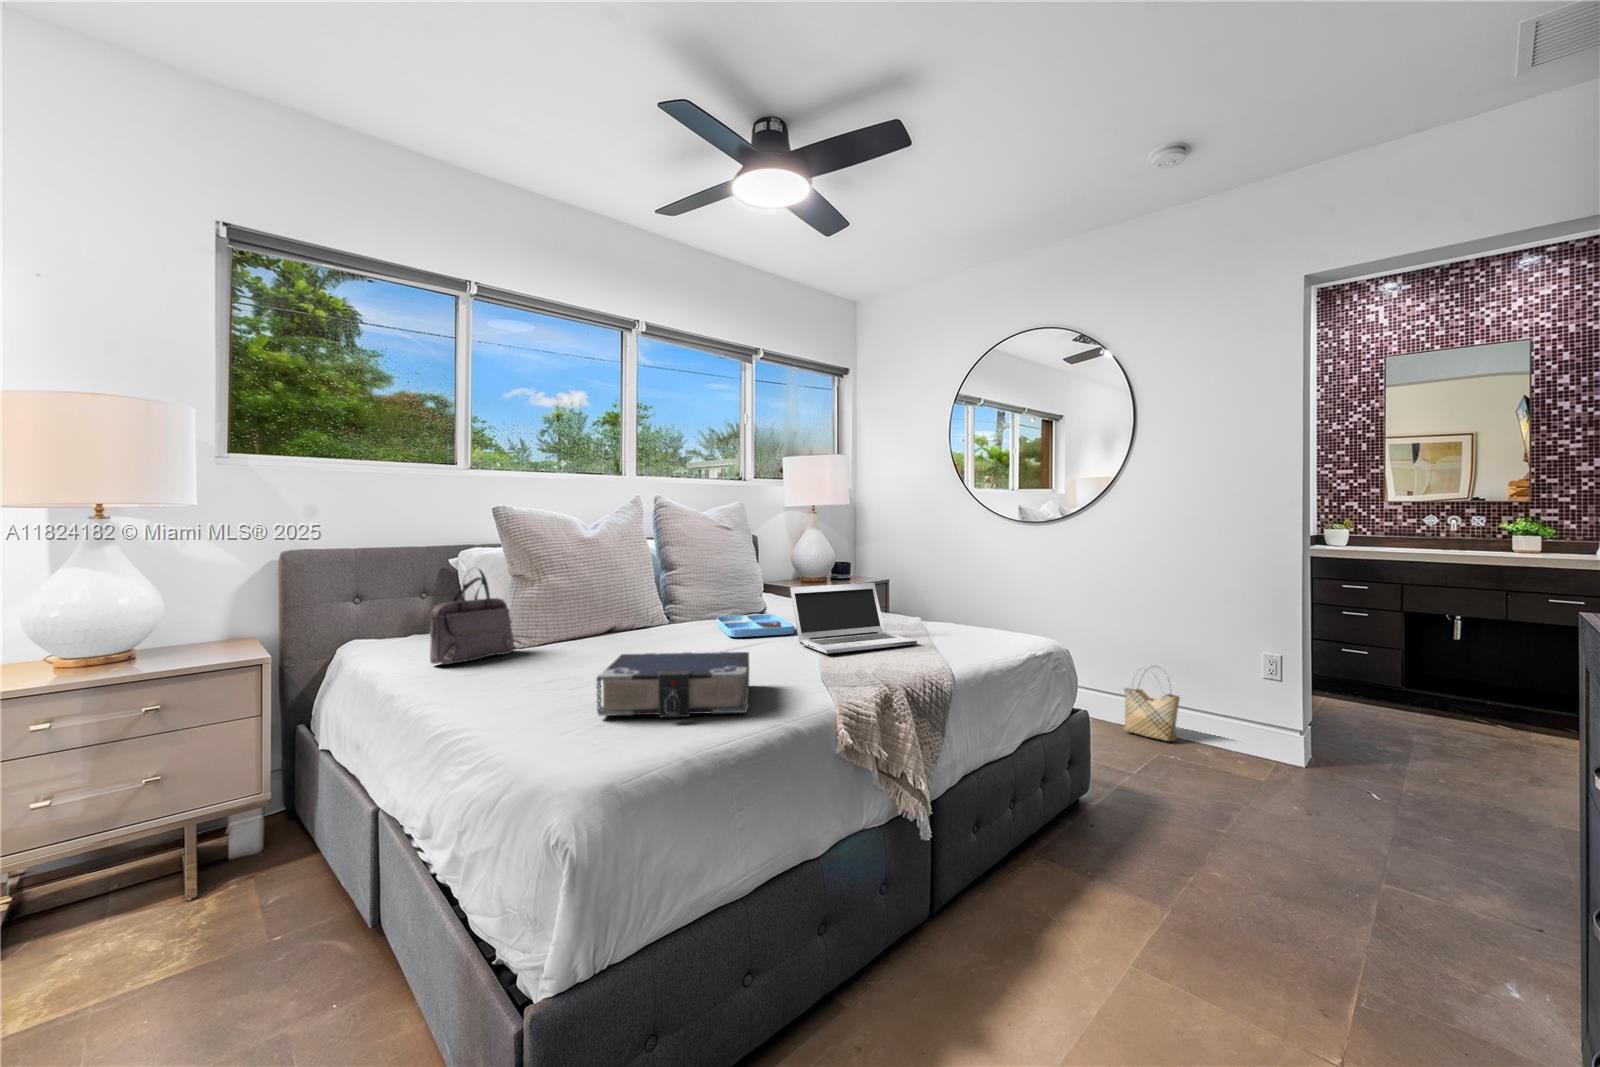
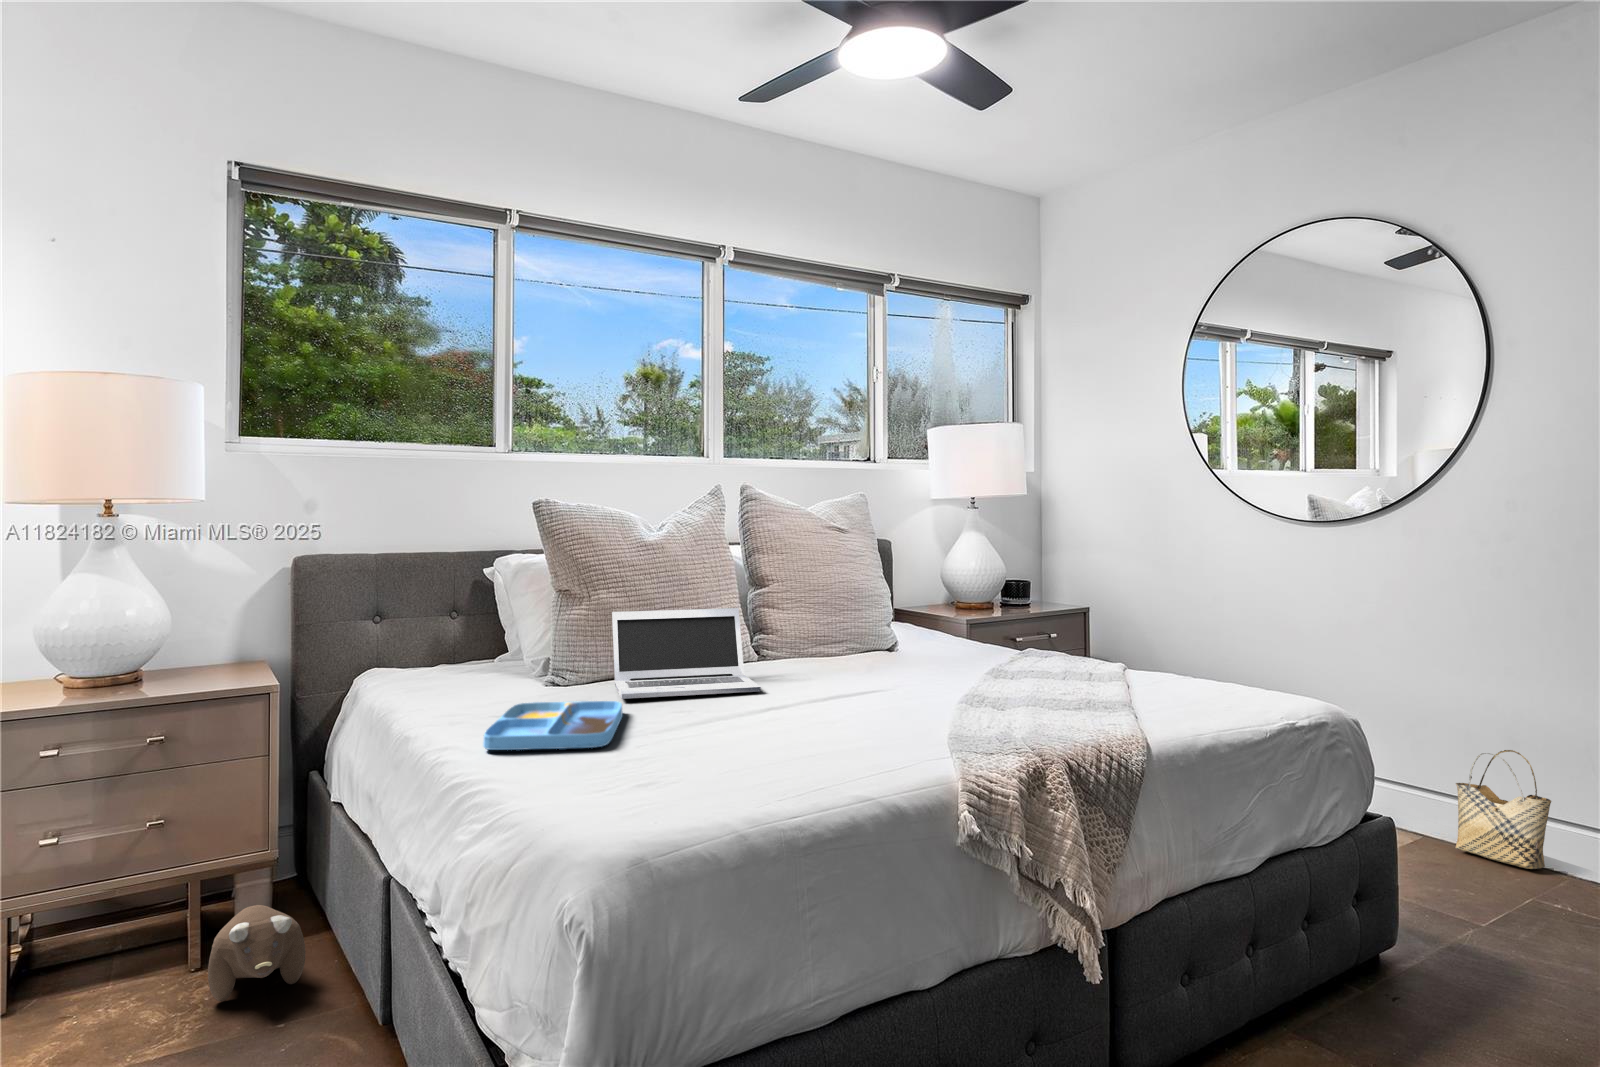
handbag: present [429,569,515,664] -> none [454,581,559,704]
laptop: present [790,583,917,654] -> present [612,608,761,699]
tray: present [717,614,794,637] -> present [483,701,623,750]
book: present [596,652,749,717] -> none [644,698,850,784]
plush toy: none [209,838,299,922] -> present [208,905,305,1001]

